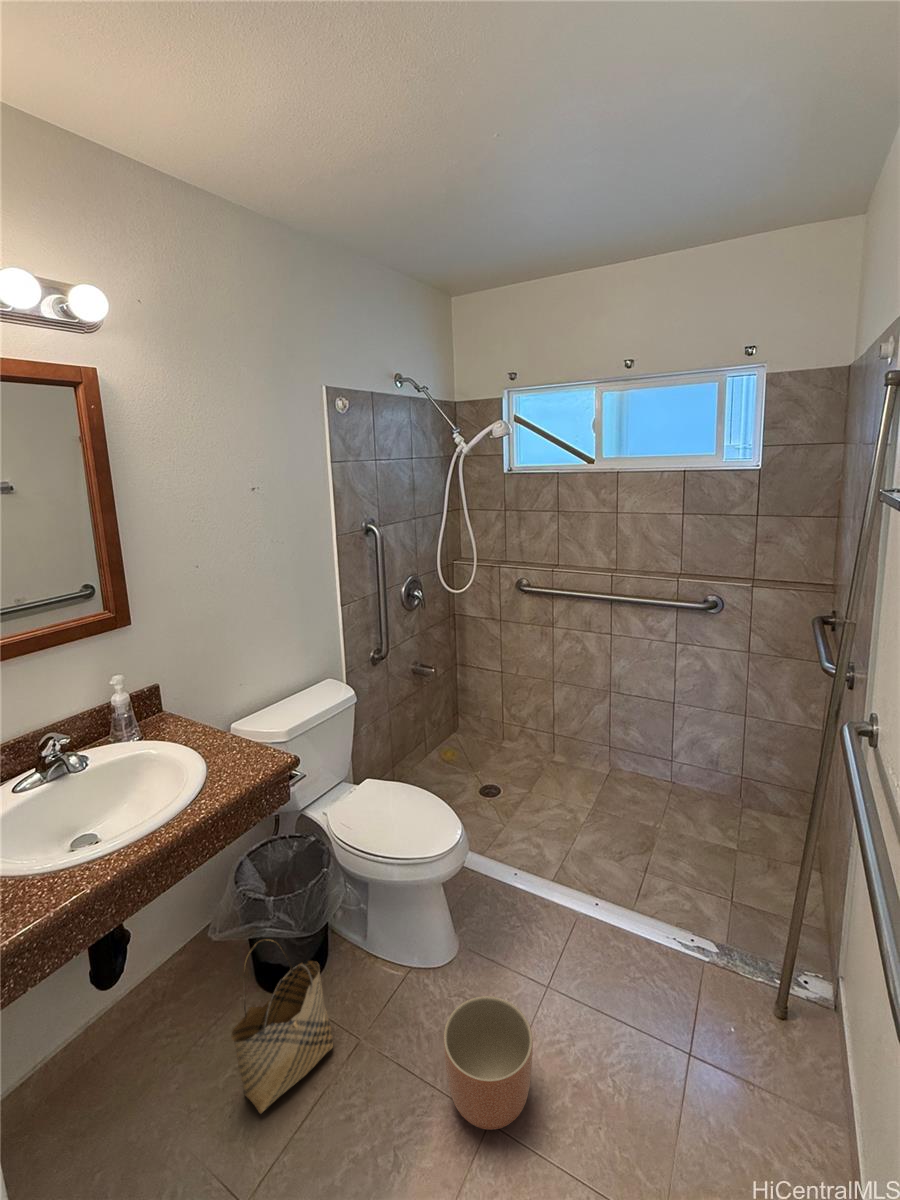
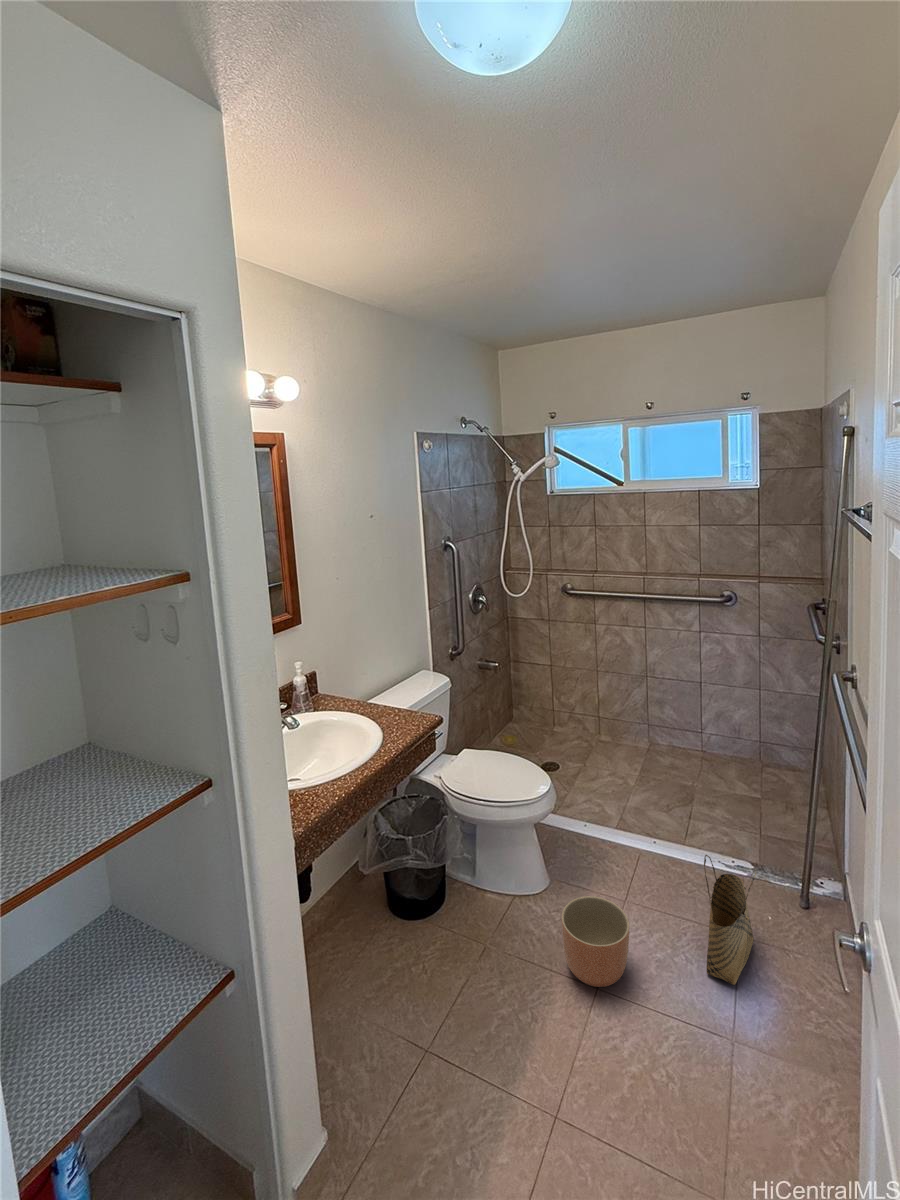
woven basket: present [231,939,333,1113] -> present [704,855,756,985]

